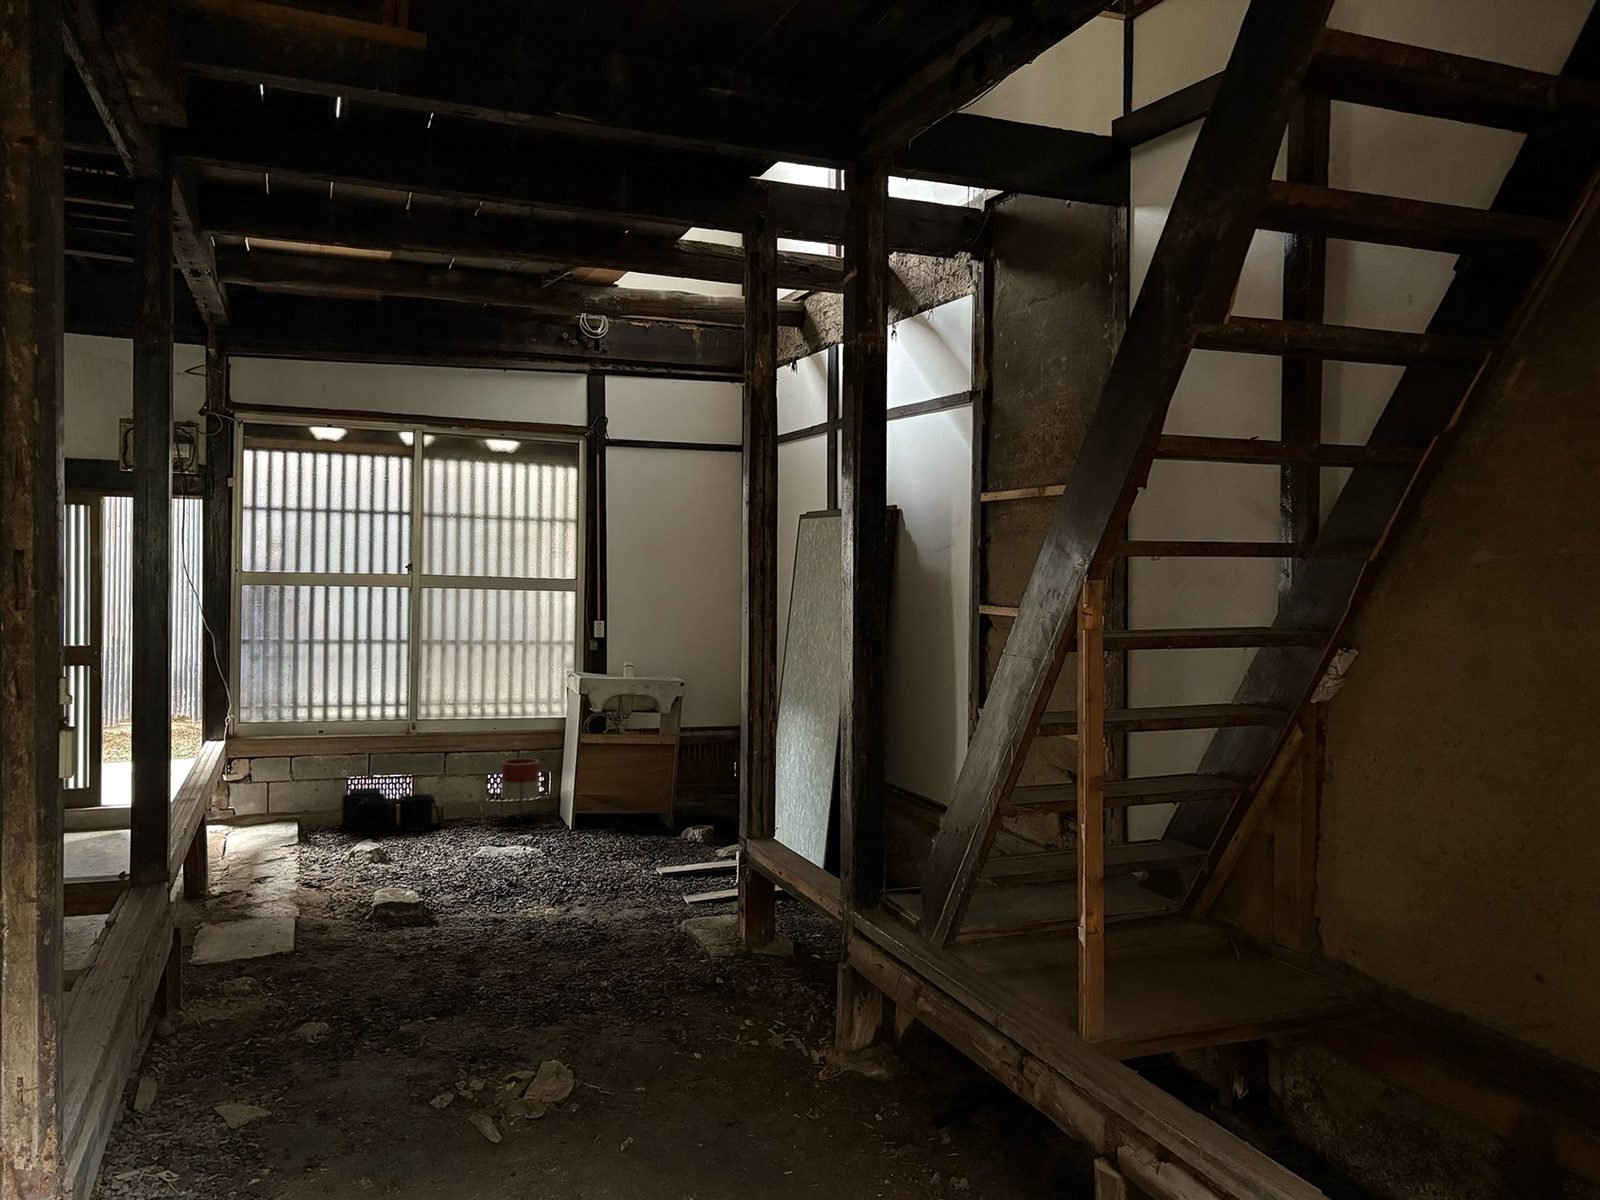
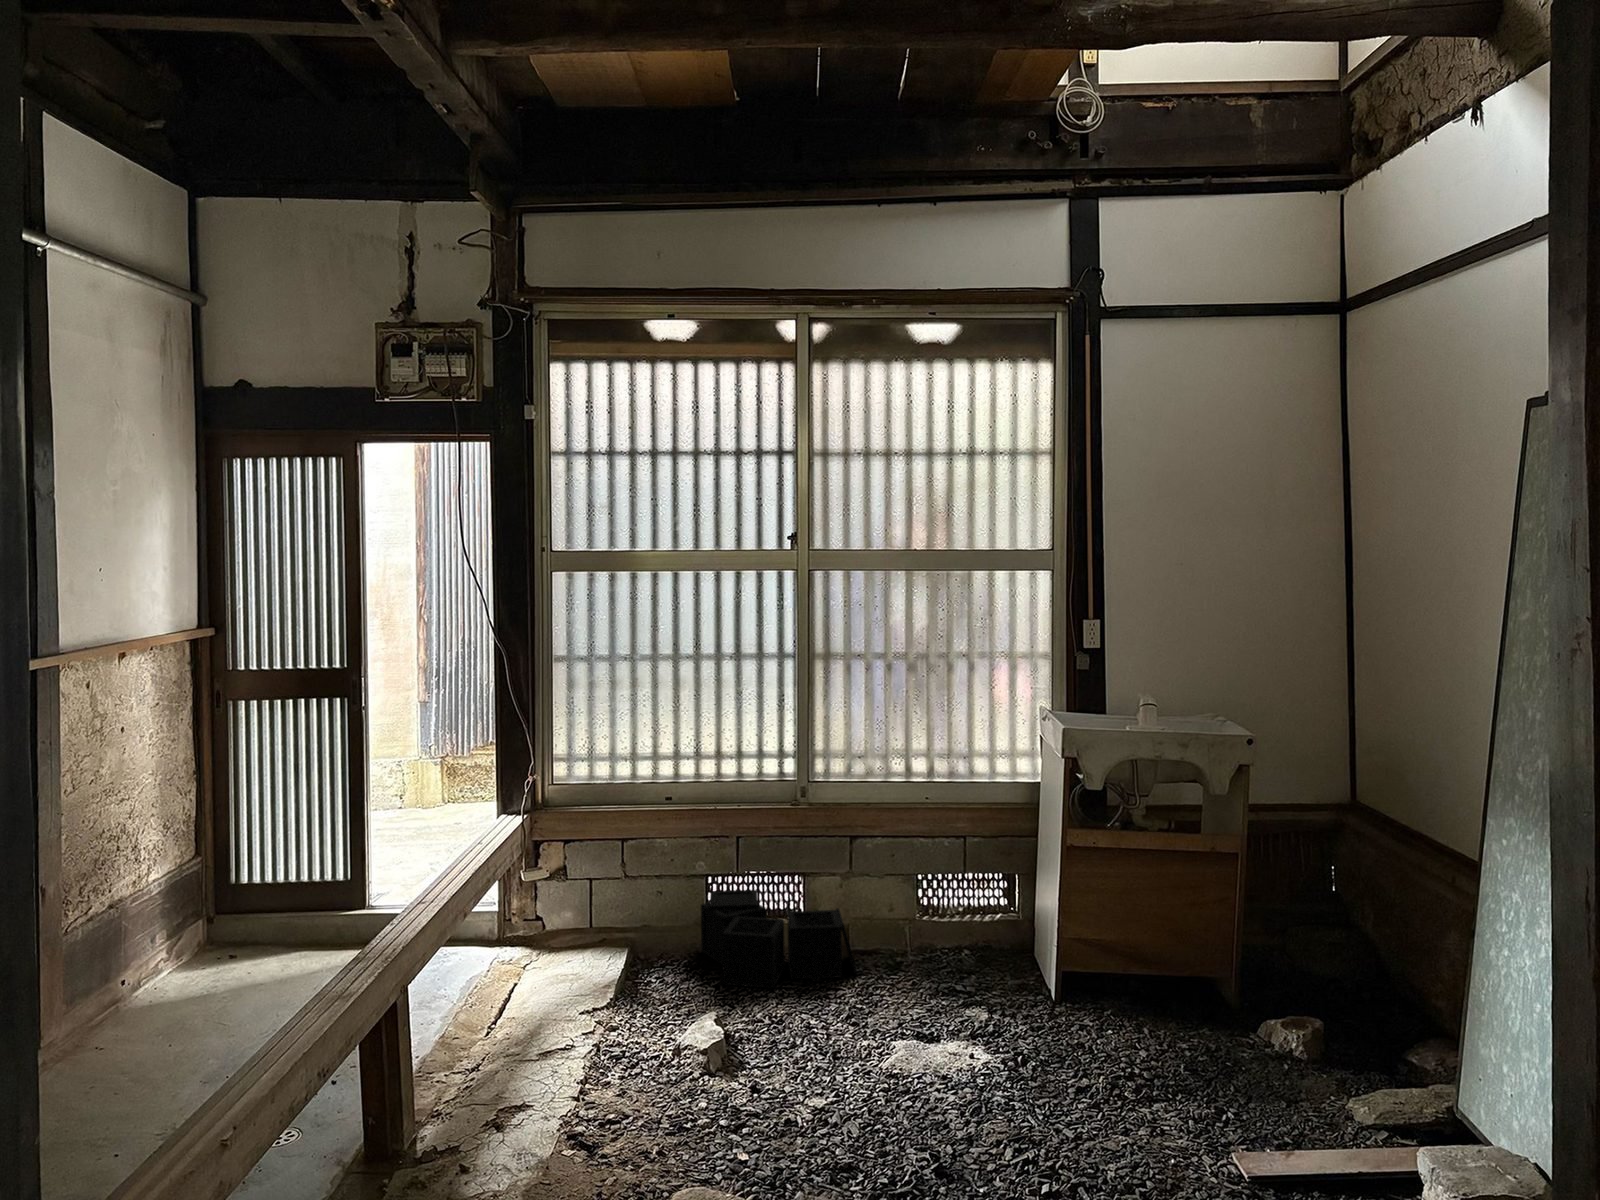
planter: present [501,758,539,807] -> none [944,847,1007,959]

